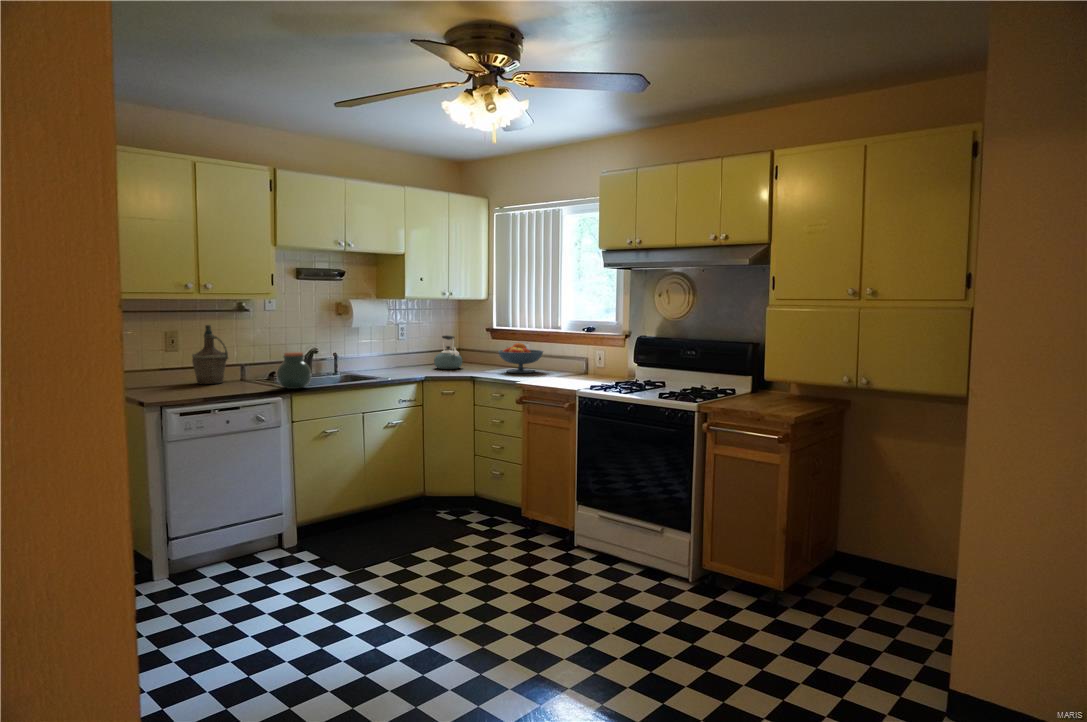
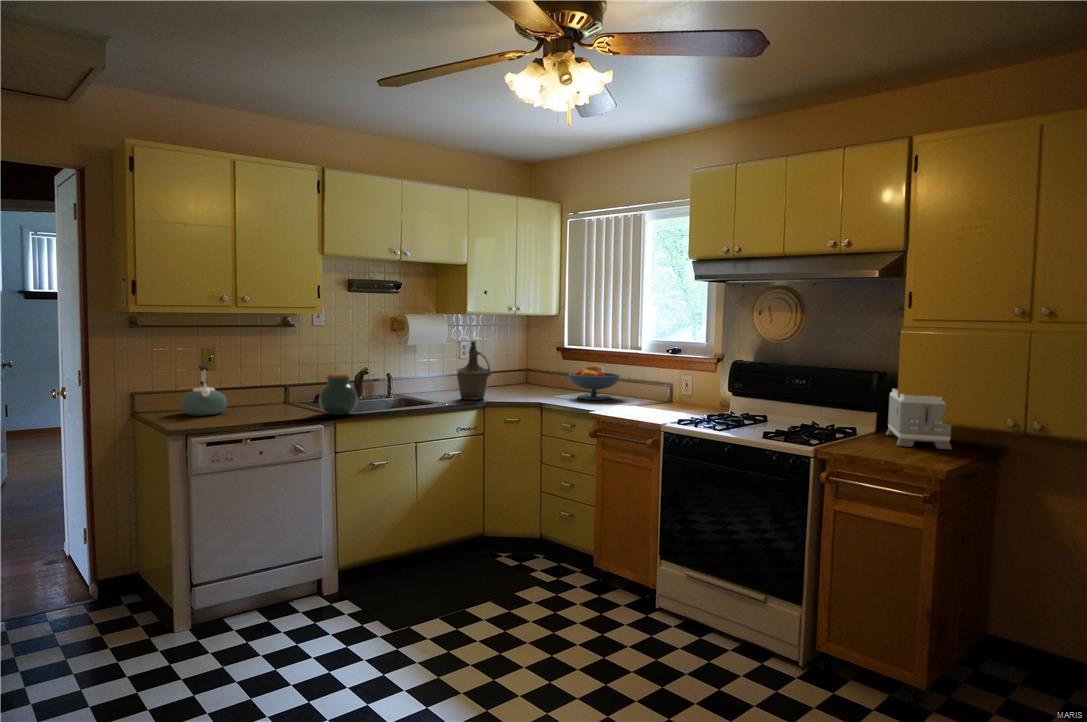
bottle: present [192,325,228,384] -> present [457,341,491,400]
kettle: present [434,336,462,369] -> present [181,365,227,416]
toaster: none [757,356,804,403] -> present [886,389,952,449]

